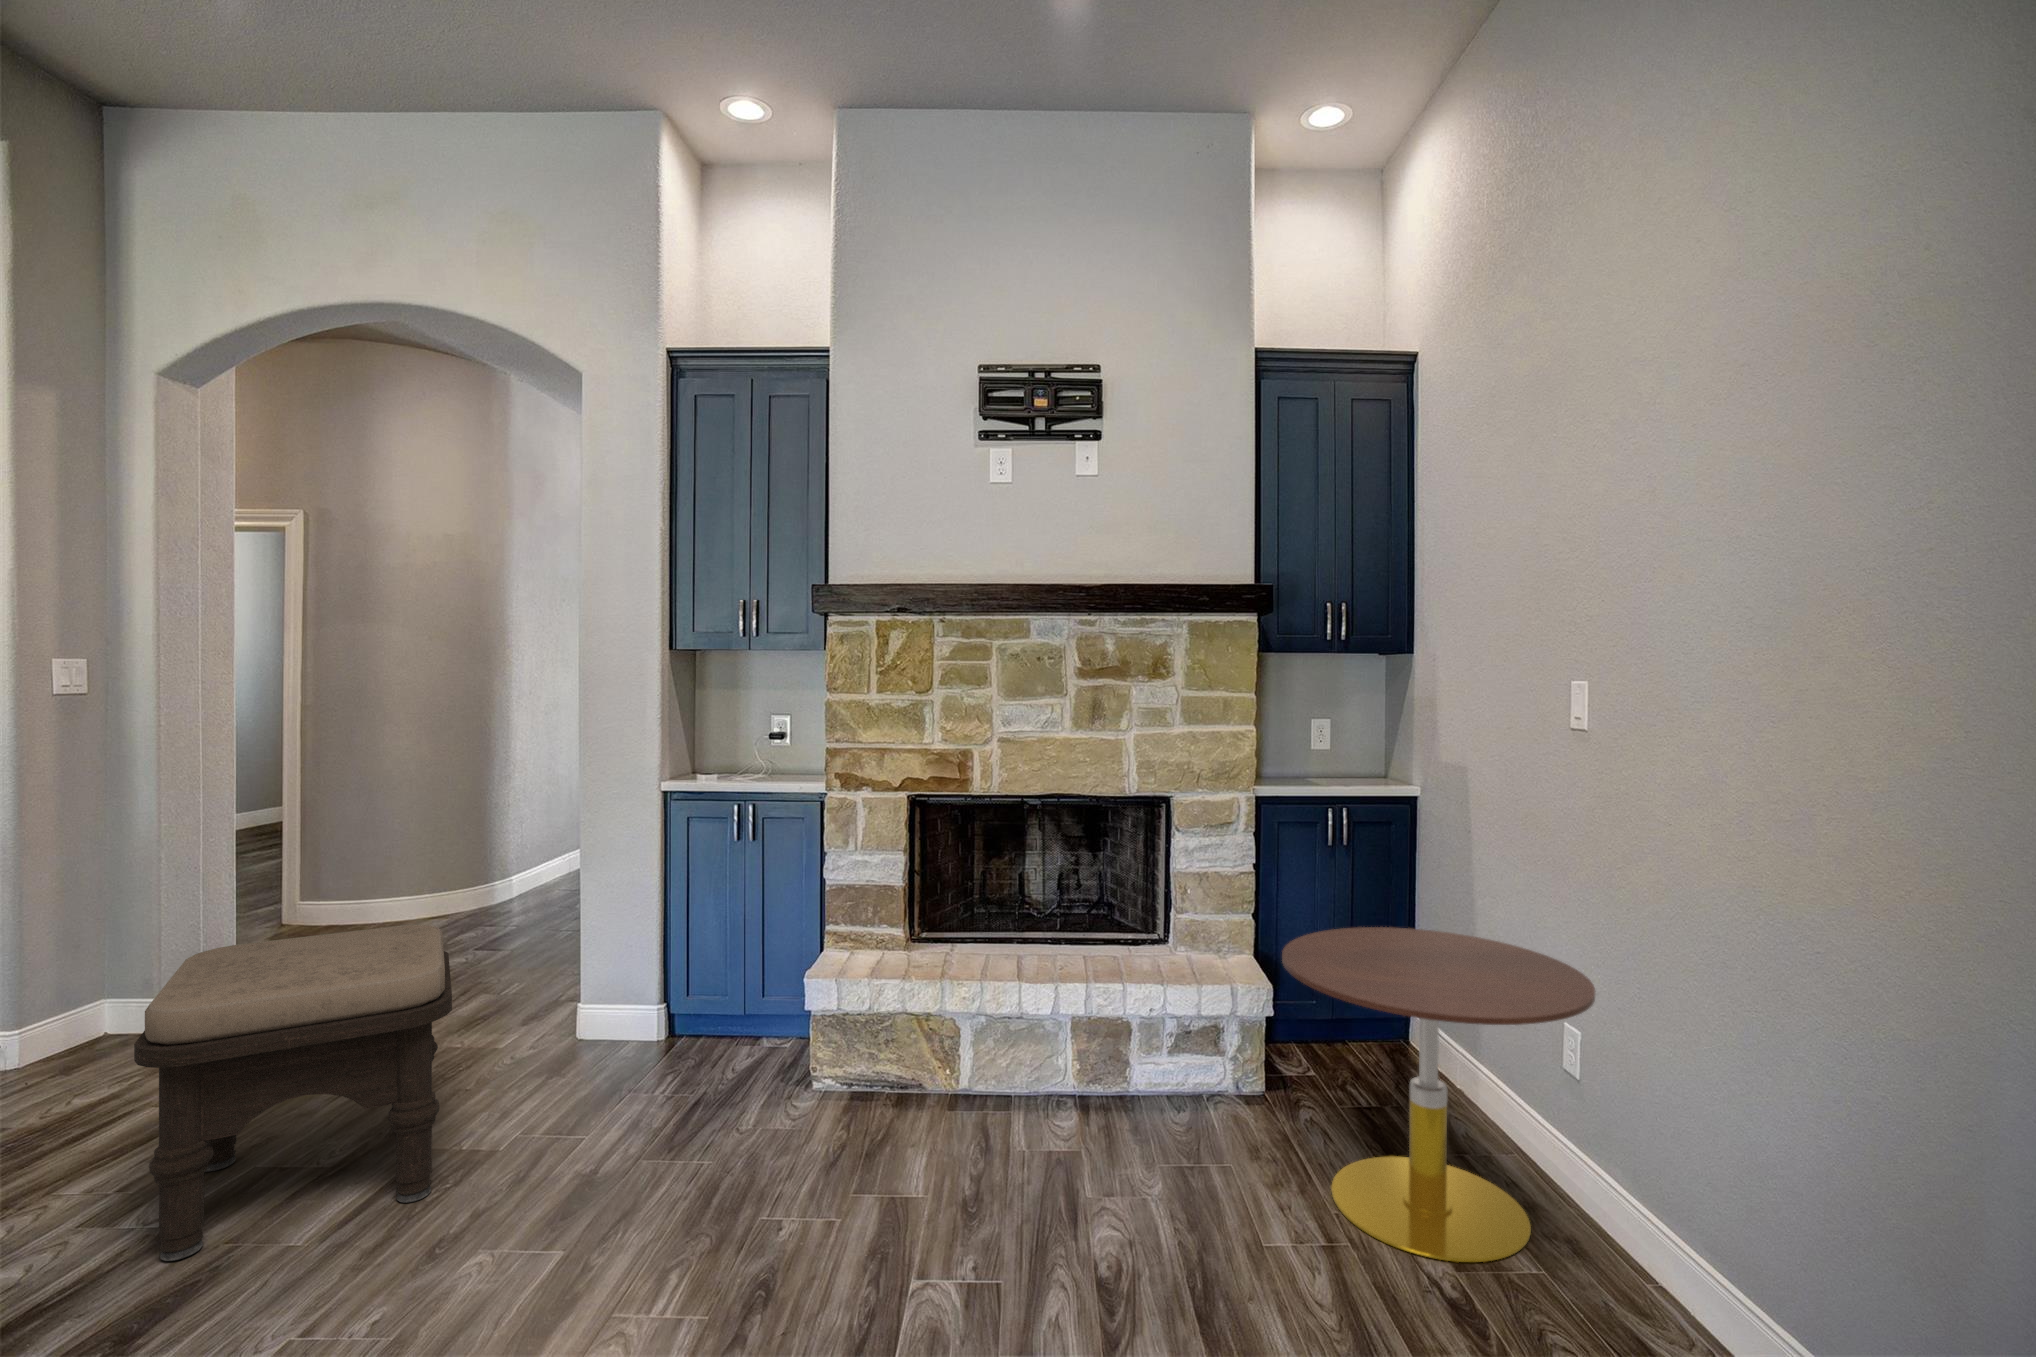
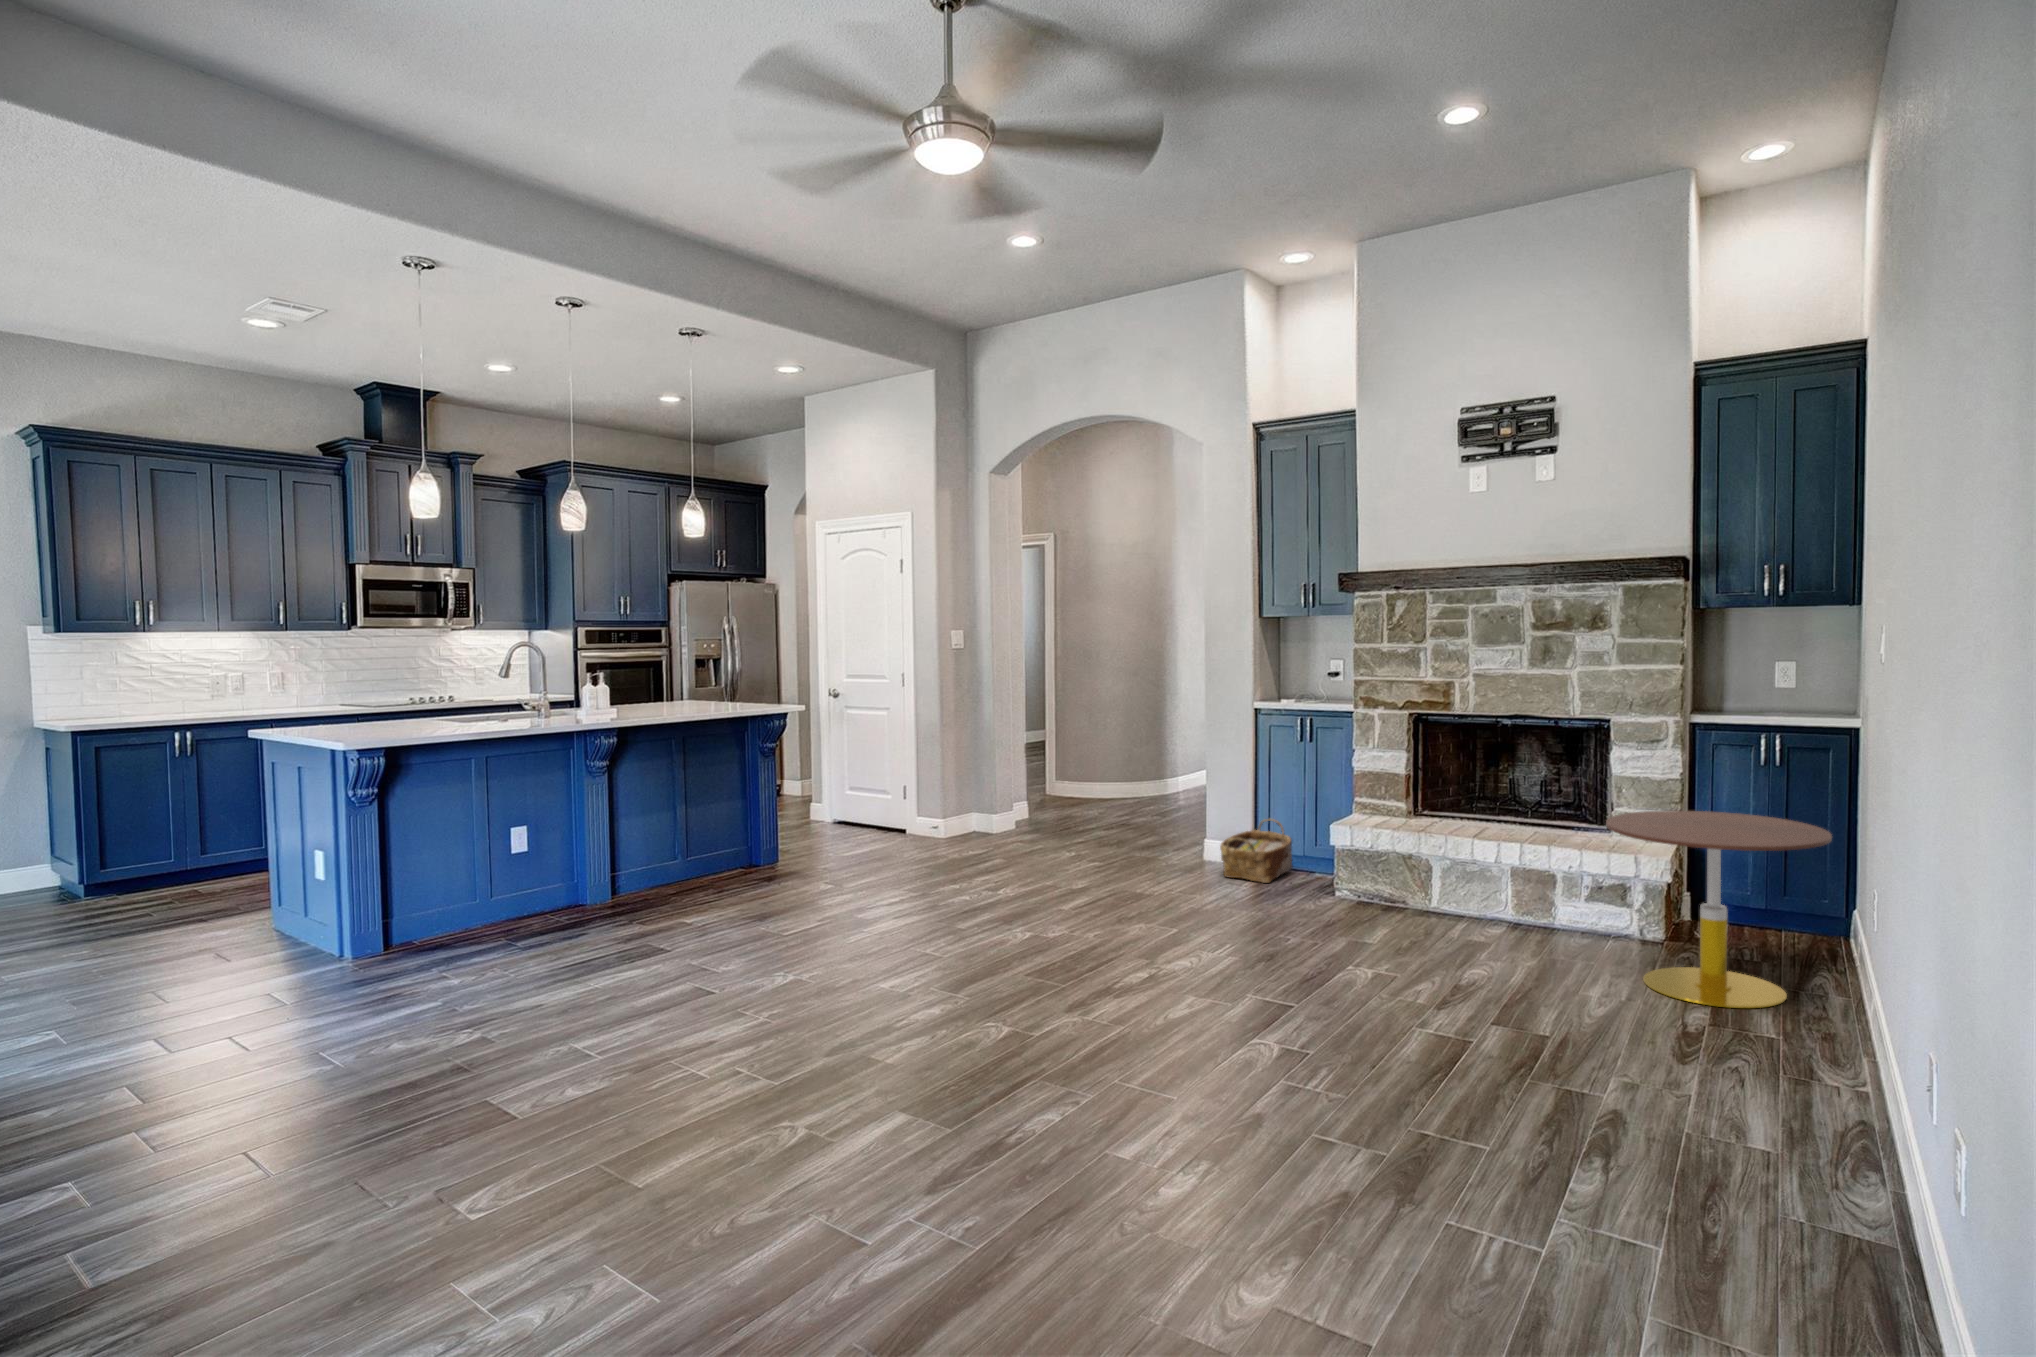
ottoman: present [134,925,452,1261] -> none [1019,773,1140,902]
woven basket: none [606,963,725,1082] -> present [1220,819,1292,883]

